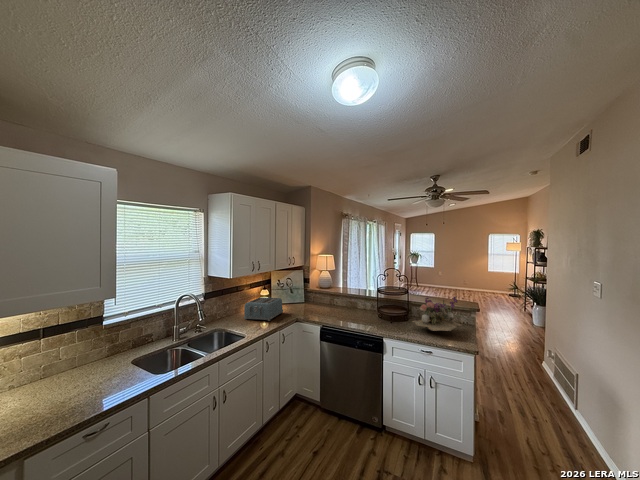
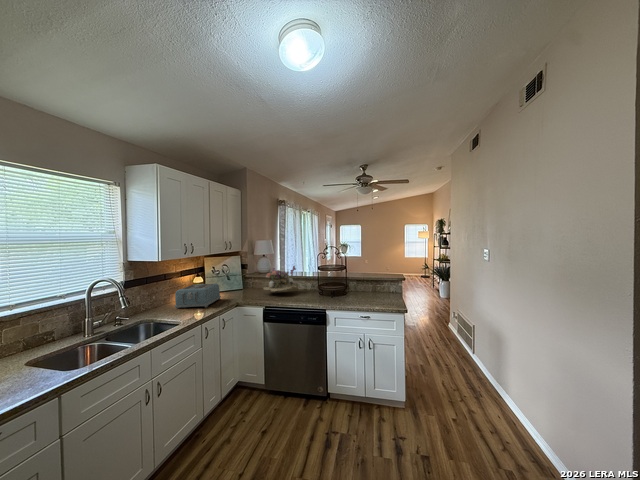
flower arrangement: present [413,296,461,331] -> present [264,266,296,293]

